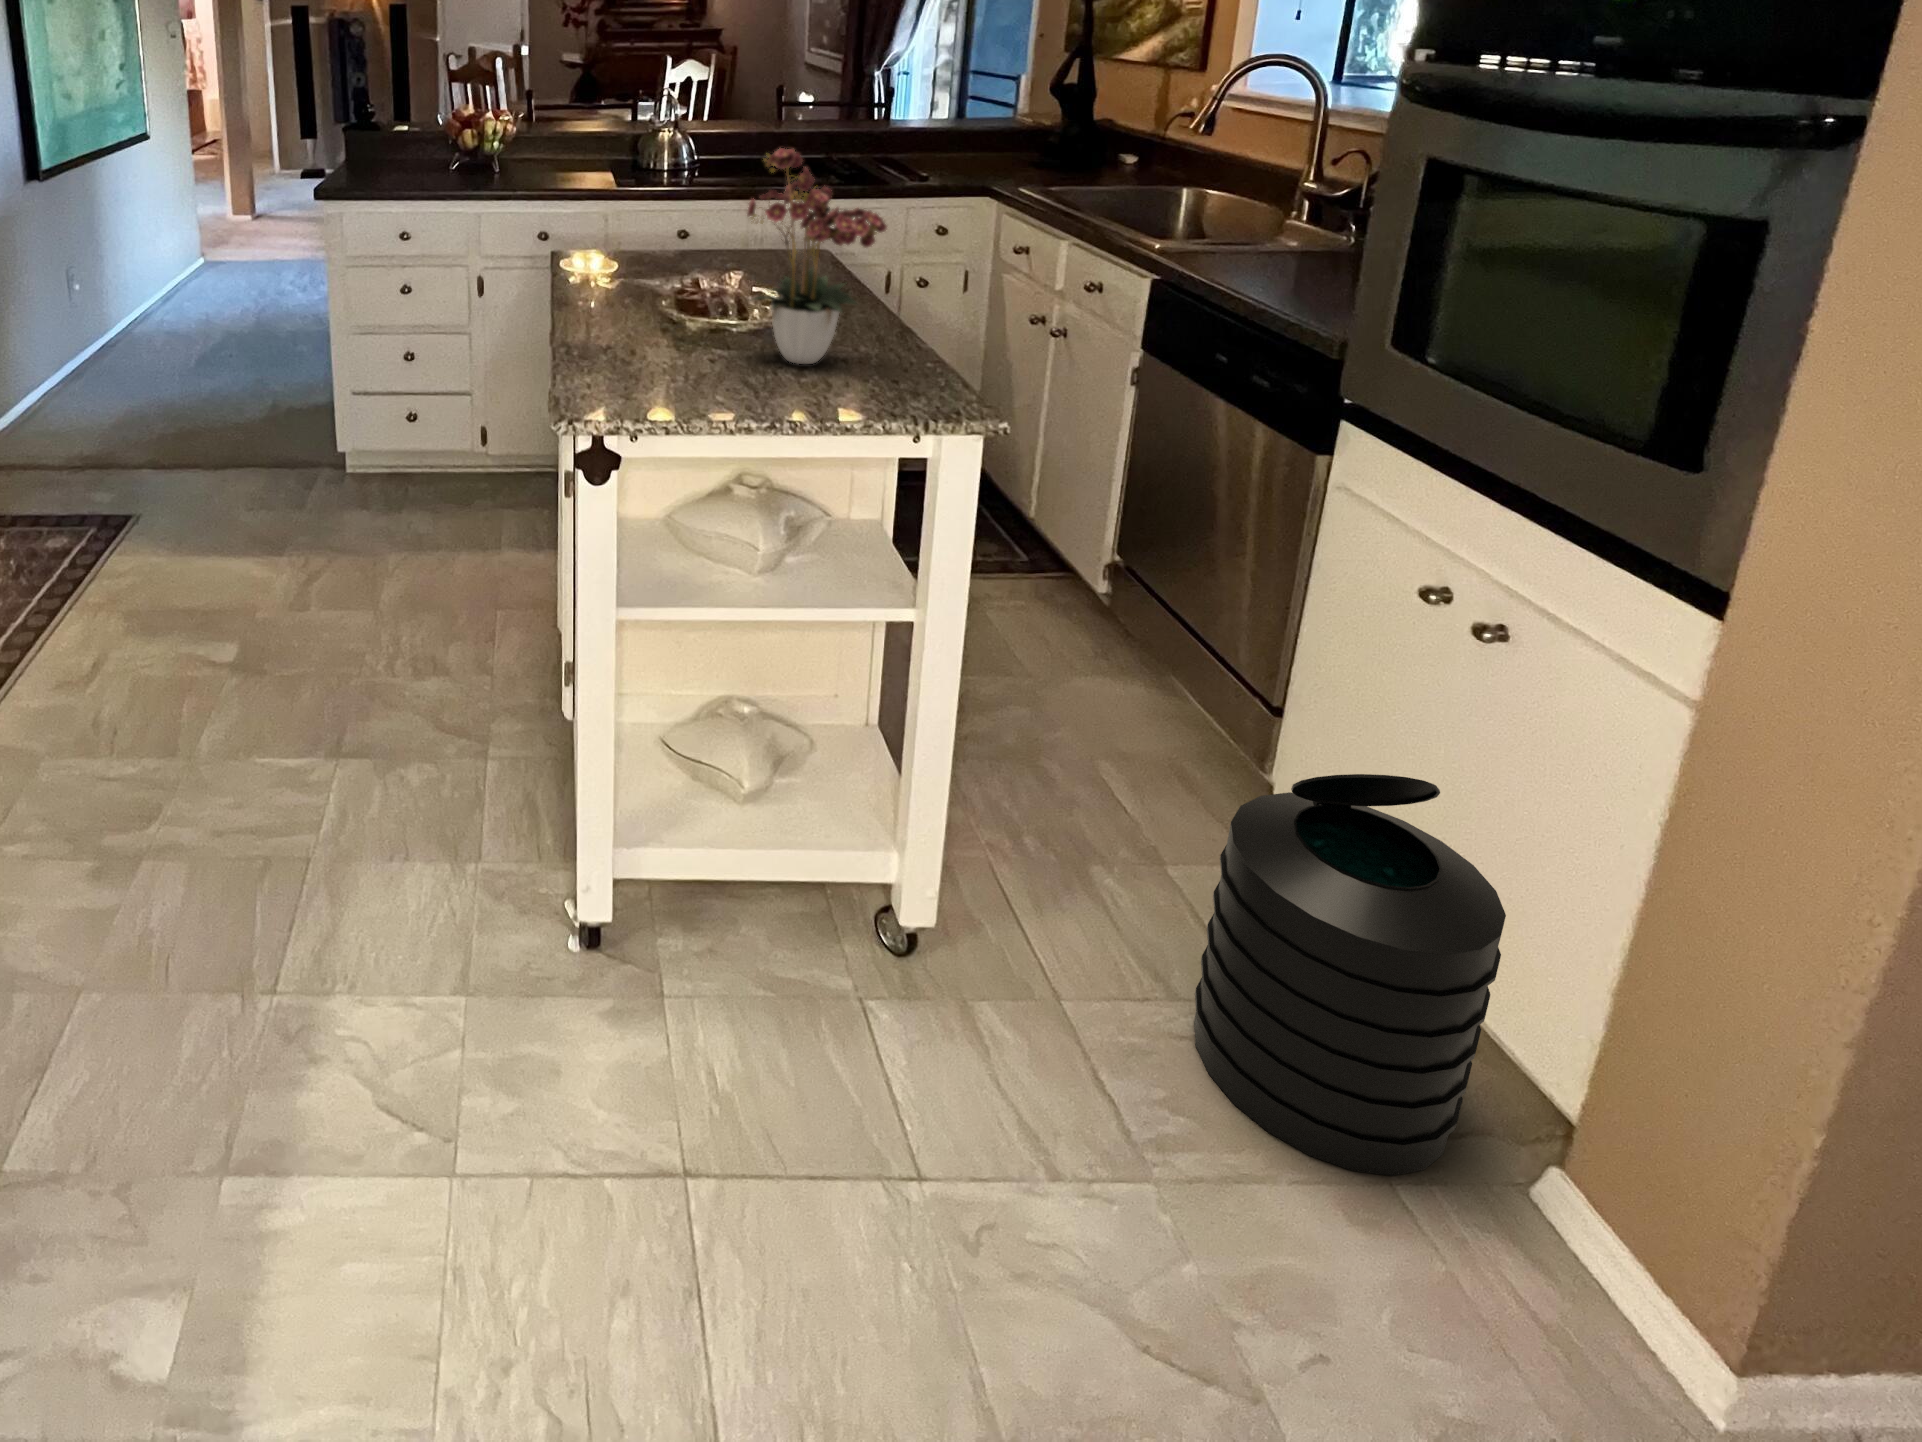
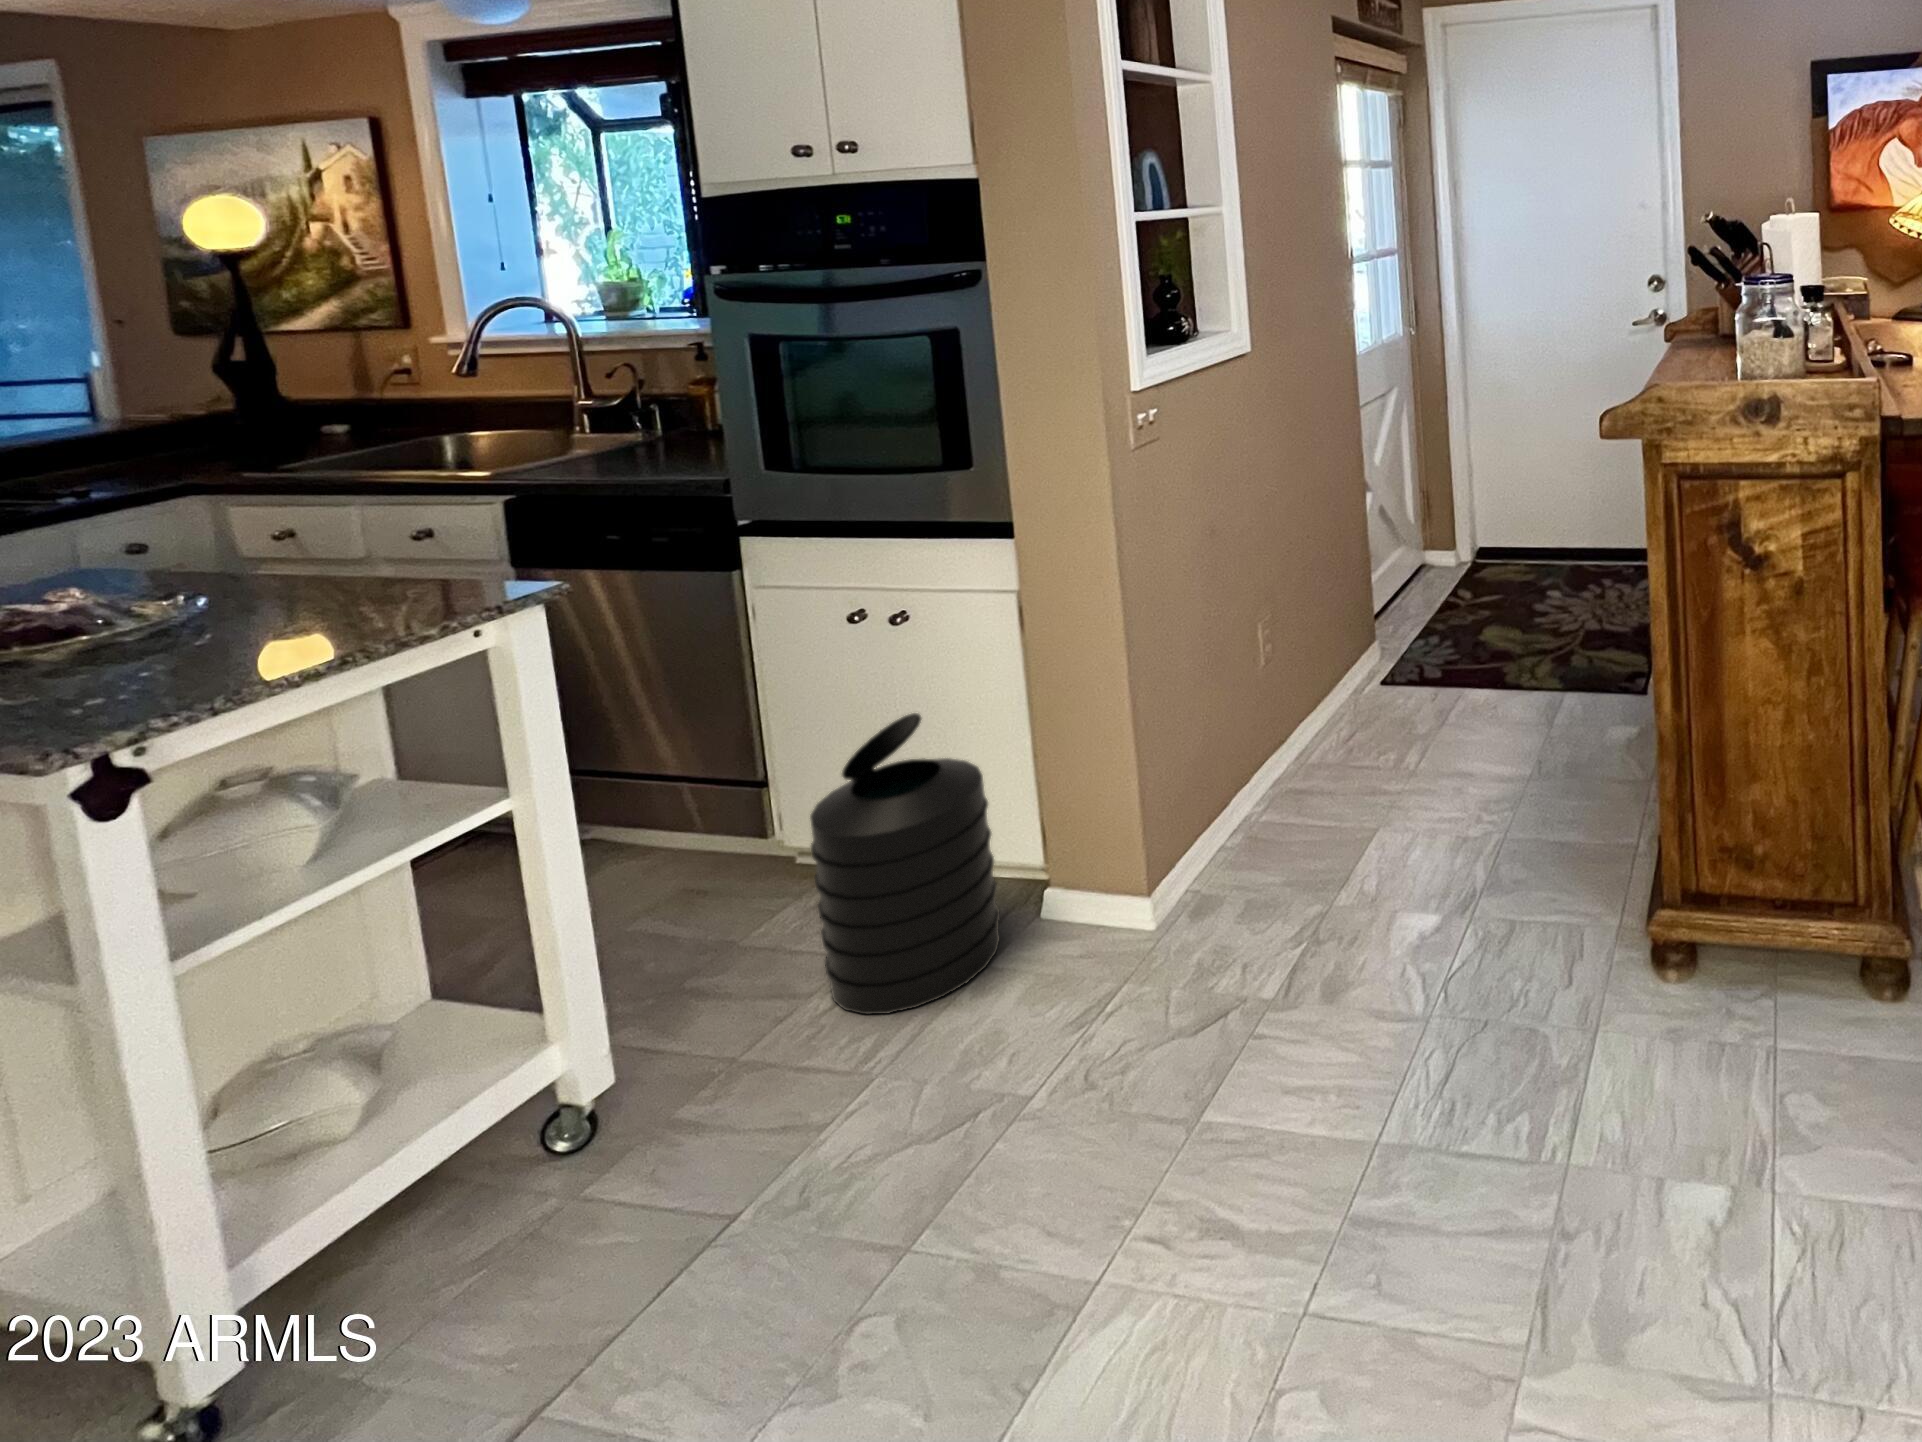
flower arrangement: present [747,149,887,364] -> none [101,404,336,651]

